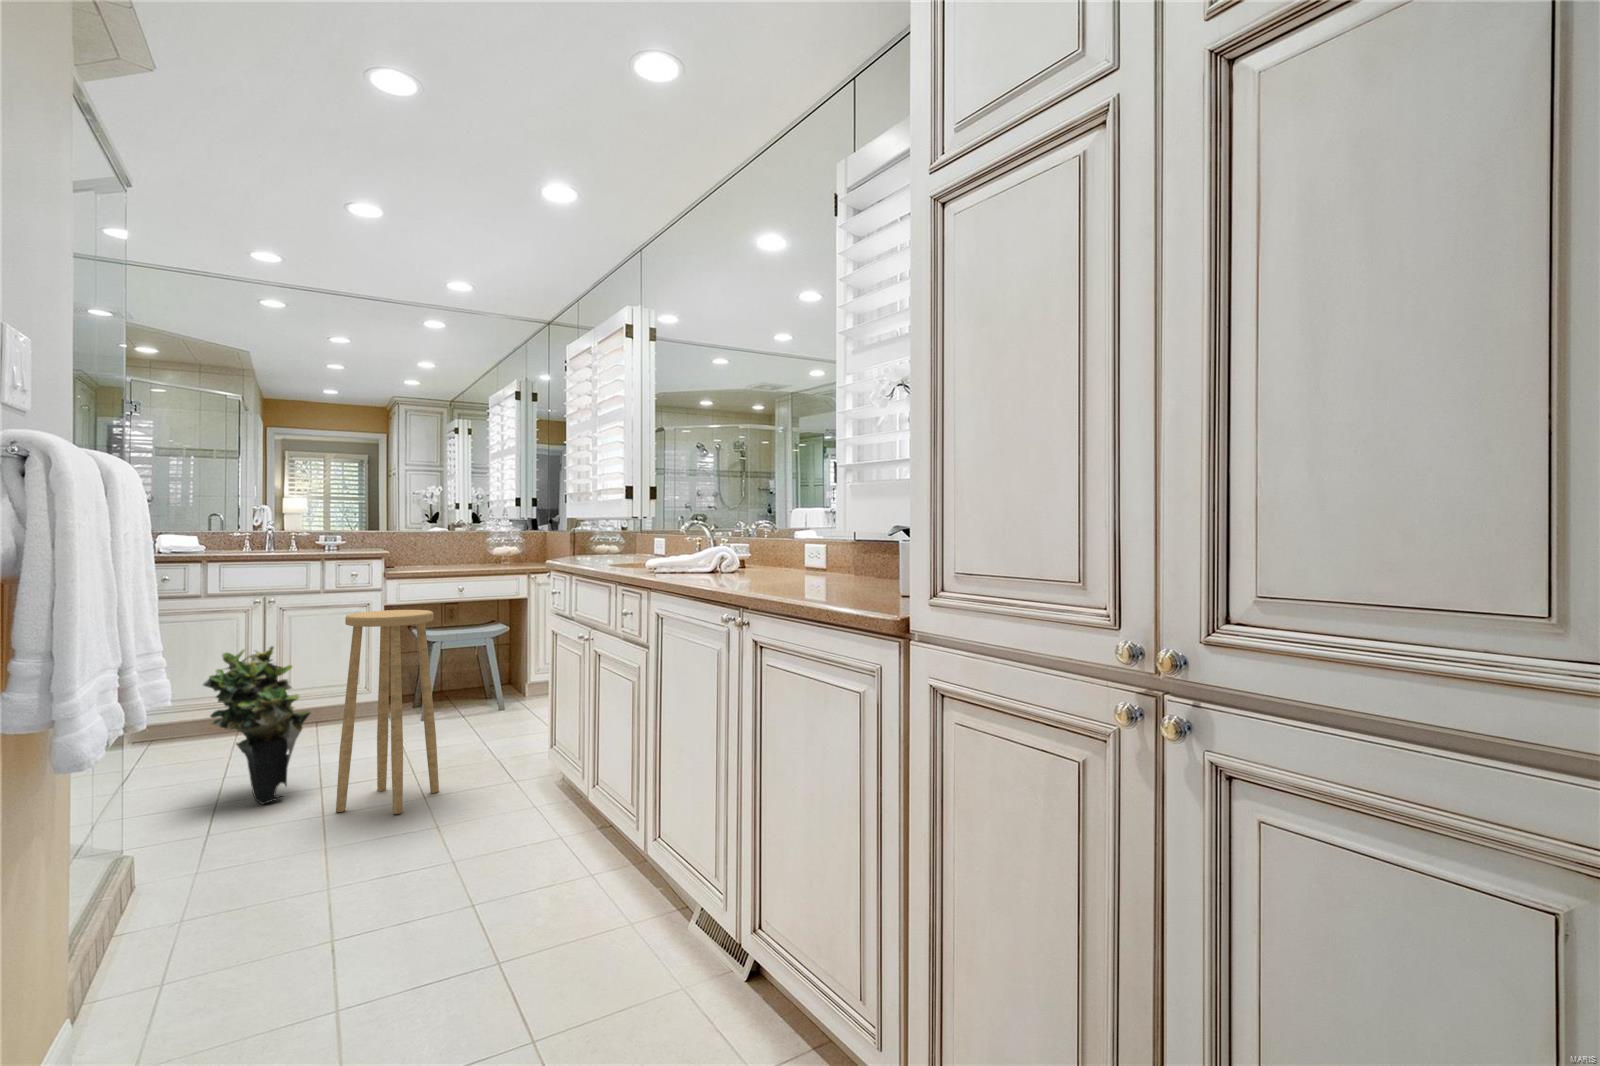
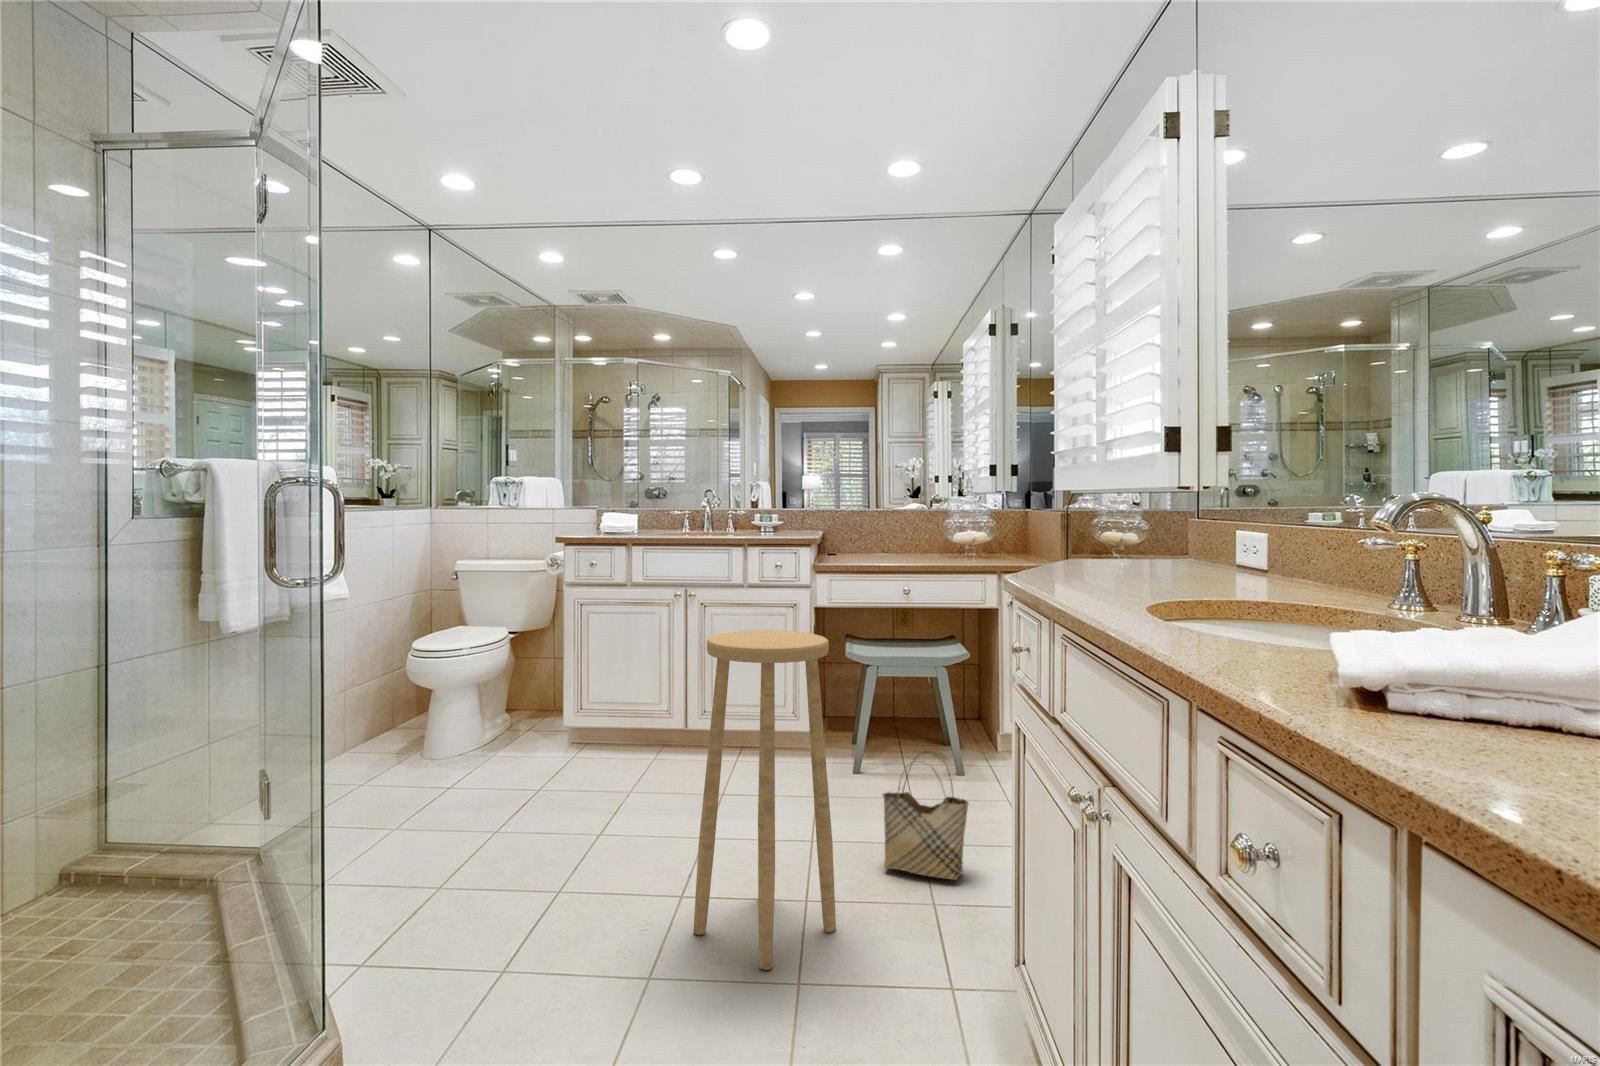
potted plant: present [203,646,311,804] -> none [569,663,690,886]
woven basket: none [460,683,519,760] -> present [882,751,969,880]

